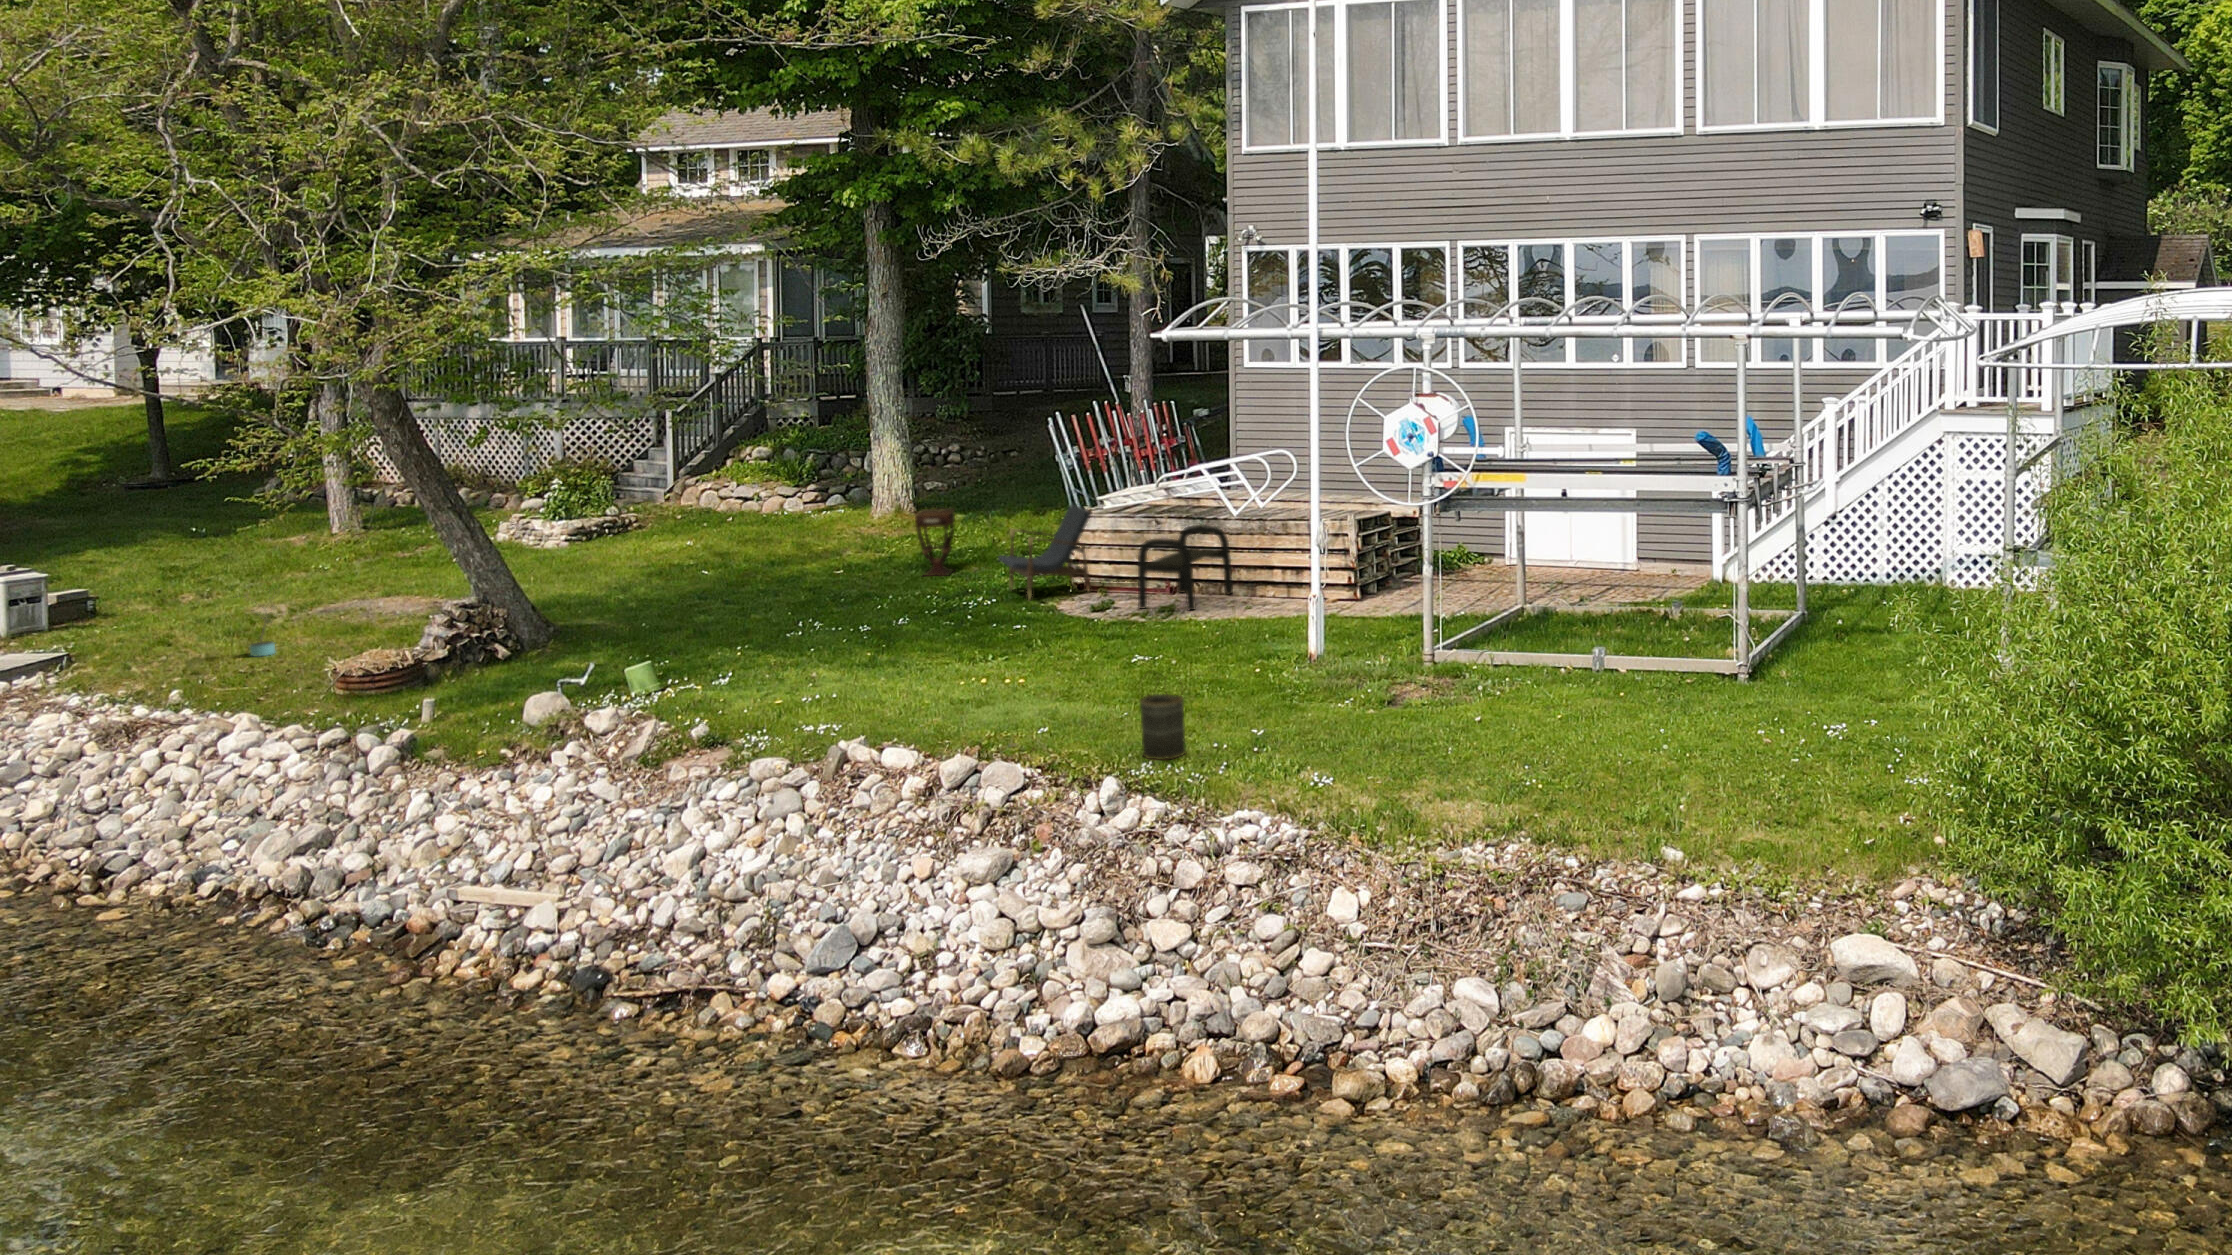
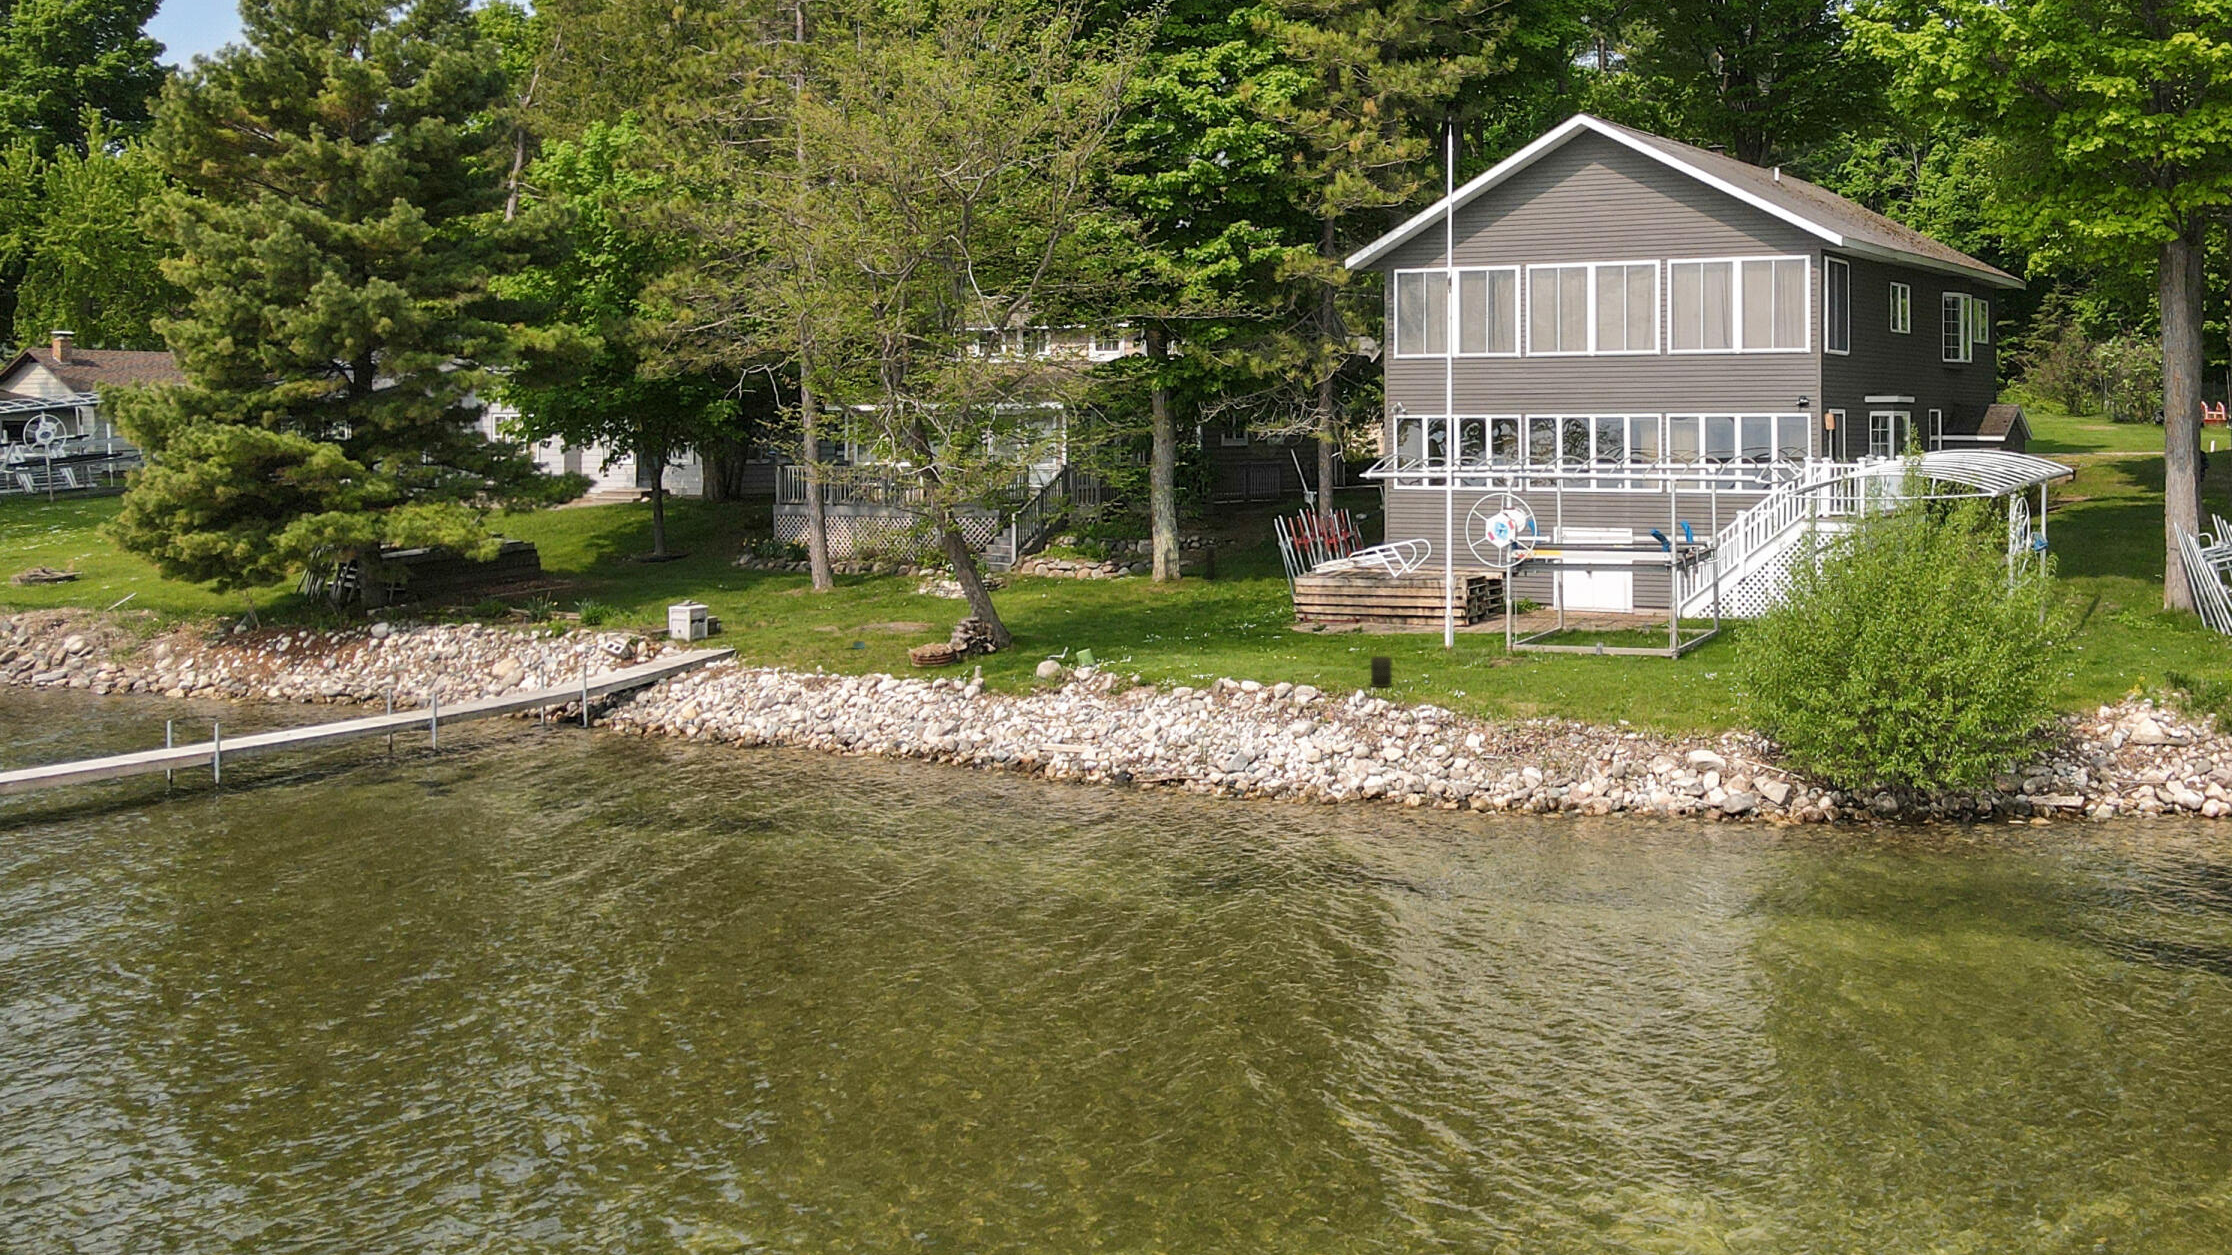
lounge chair: present [998,505,1091,599] -> none [1255,571,1311,626]
side table: present [915,508,955,576] -> none [1200,574,1222,614]
bench: present [1138,525,1233,610] -> present [1165,548,1215,581]

